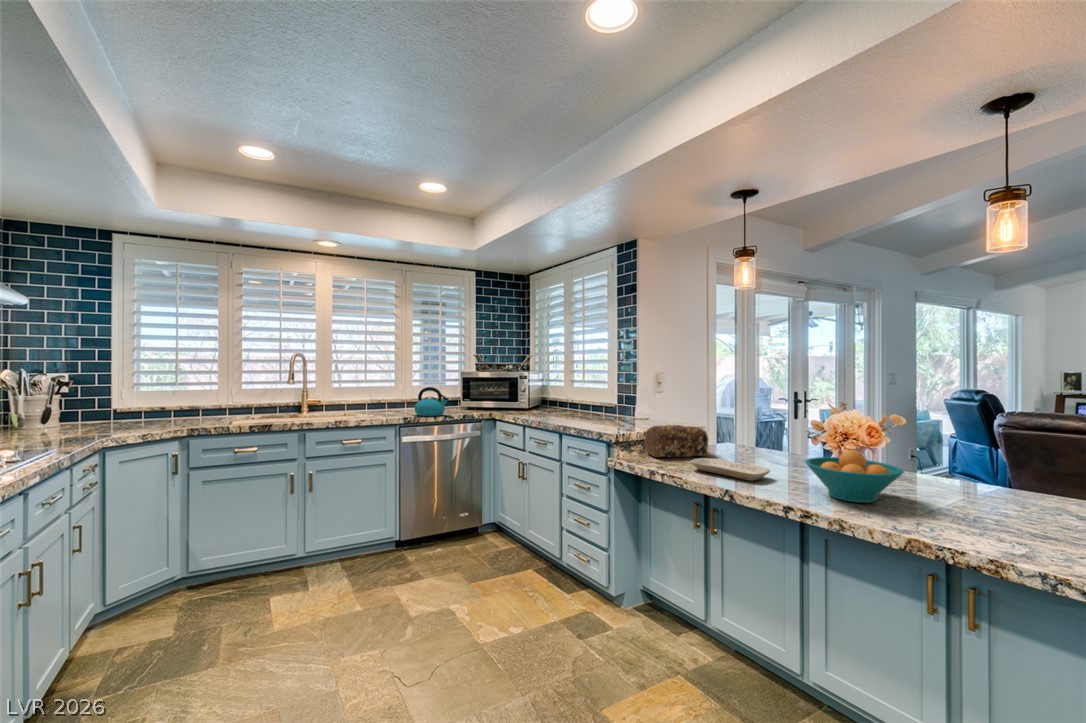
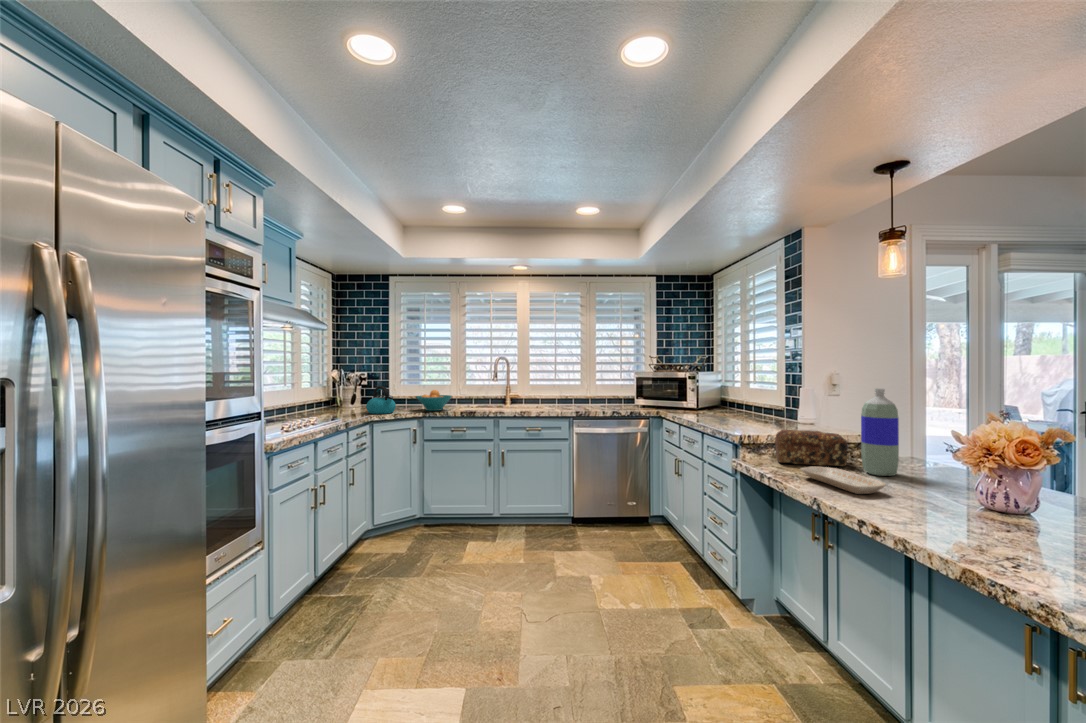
bottle: none [723,385,752,461] -> present [861,388,899,476]
kettle: present [415,387,448,416] -> present [366,386,396,414]
fruit bowl: present [805,450,904,503] -> present [417,390,452,411]

